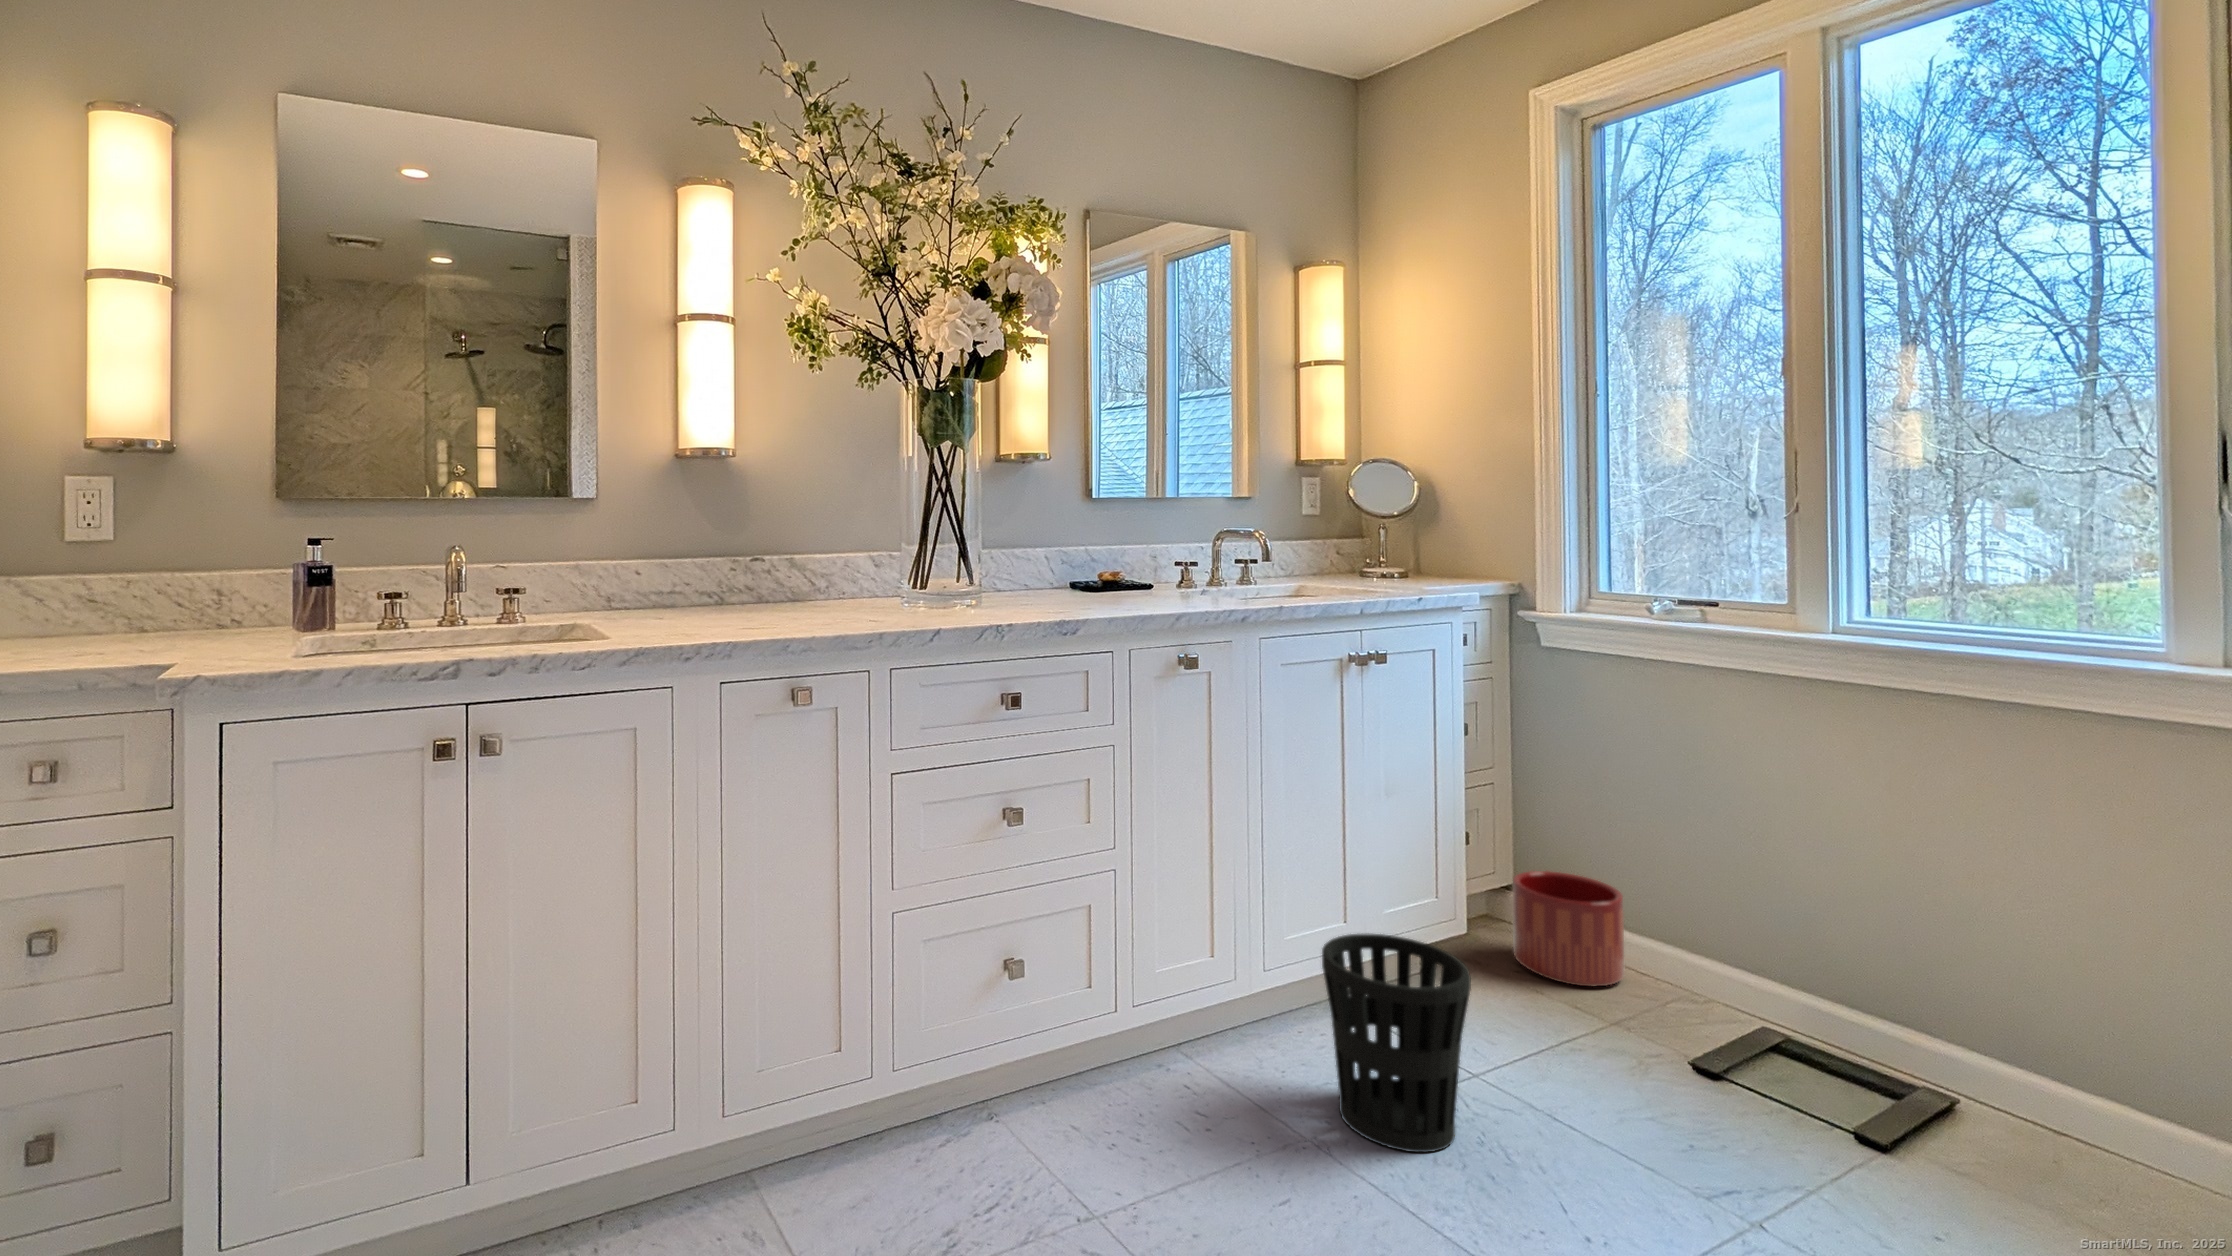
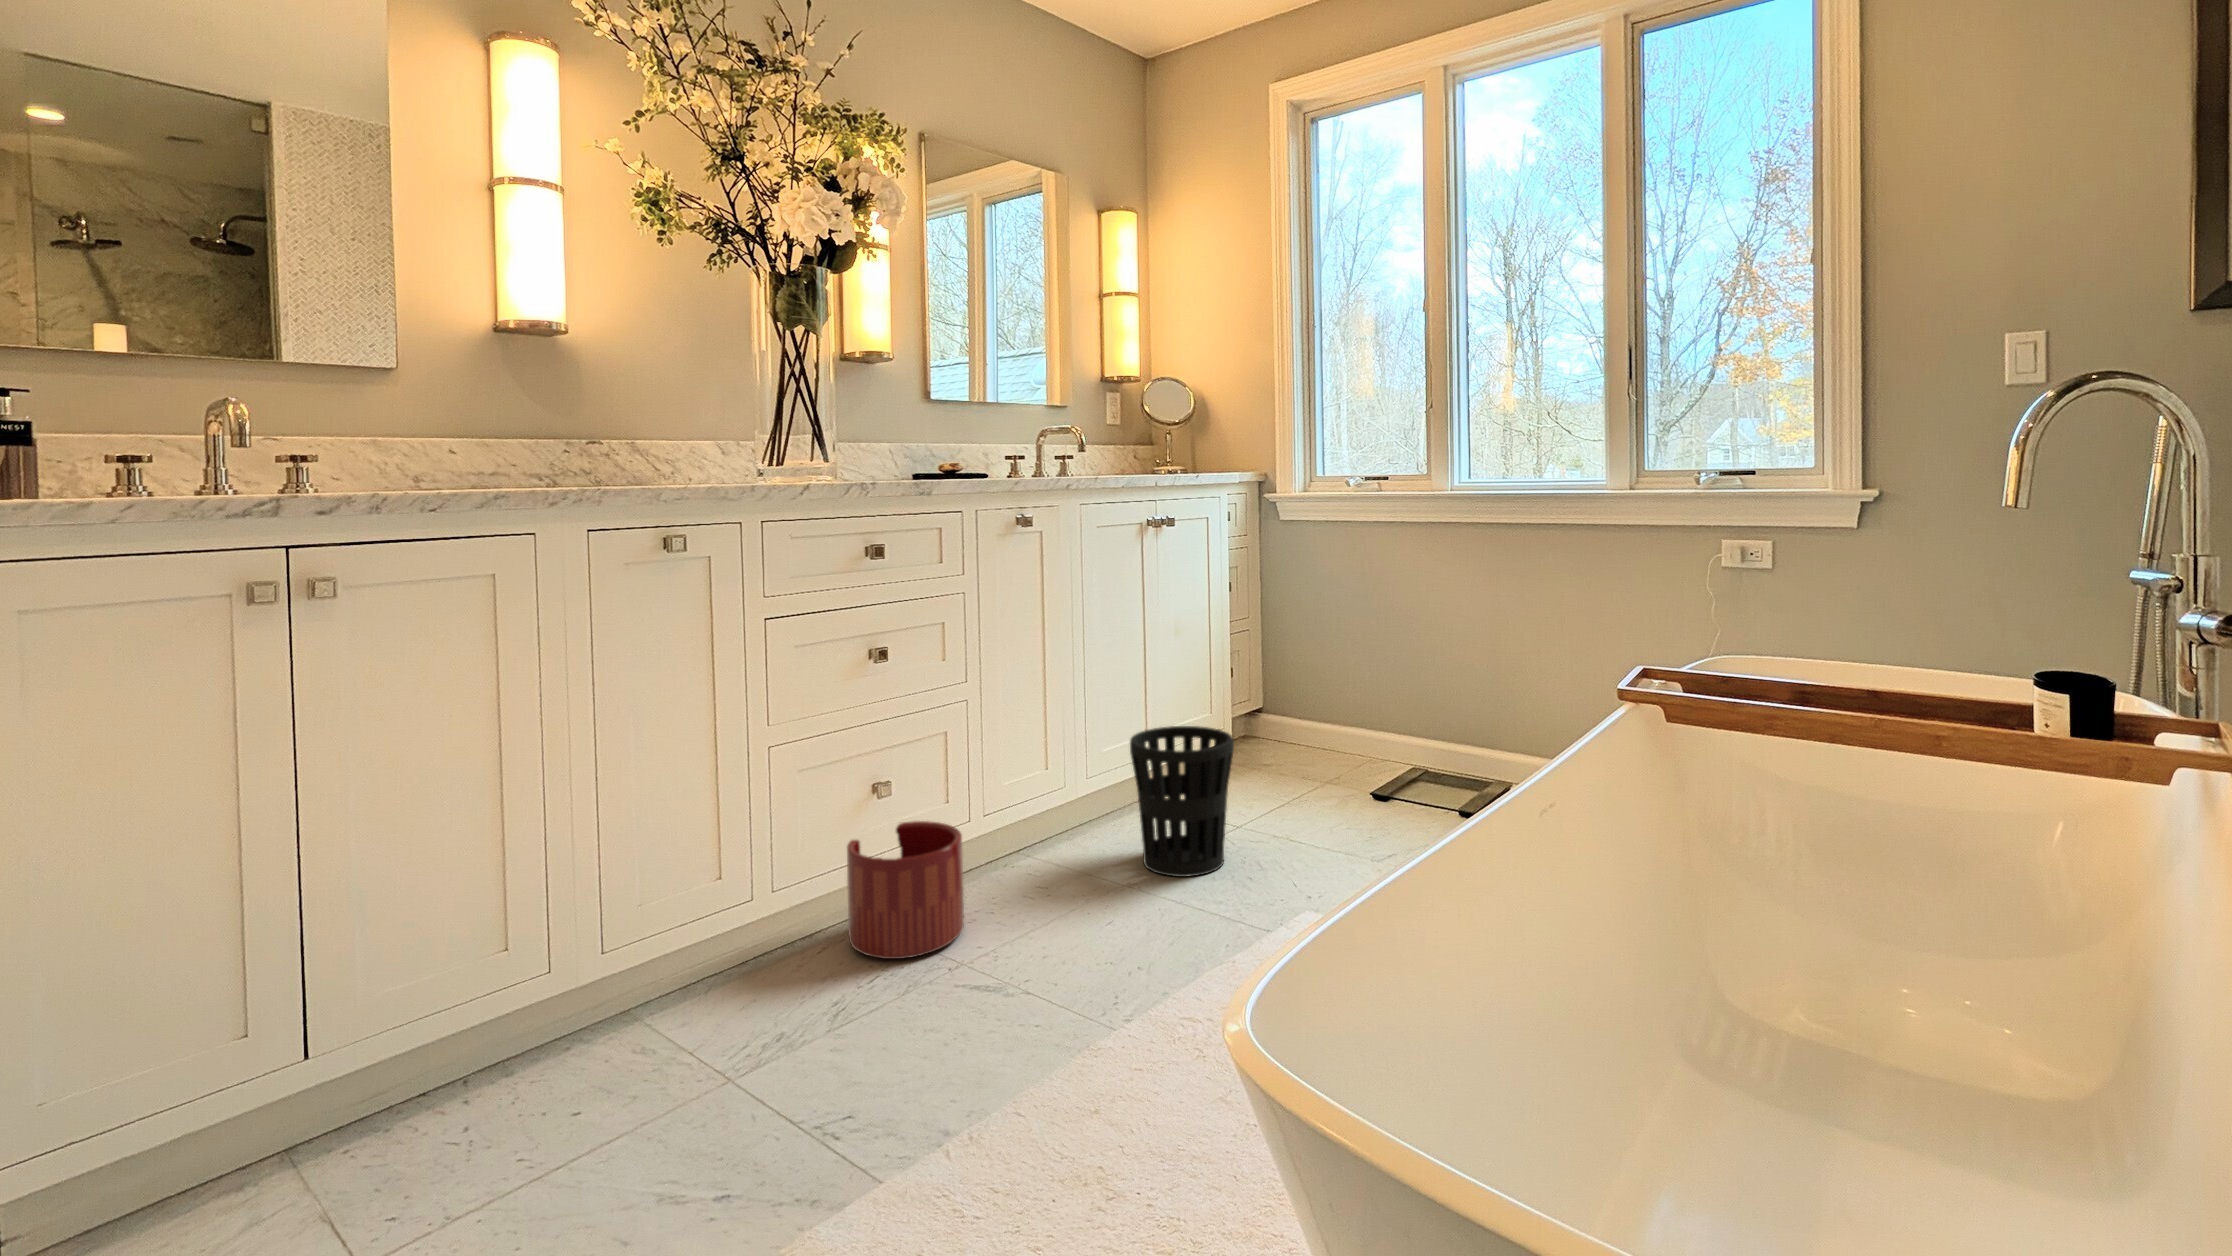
planter: present [1513,871,1625,987] -> present [847,821,964,959]

